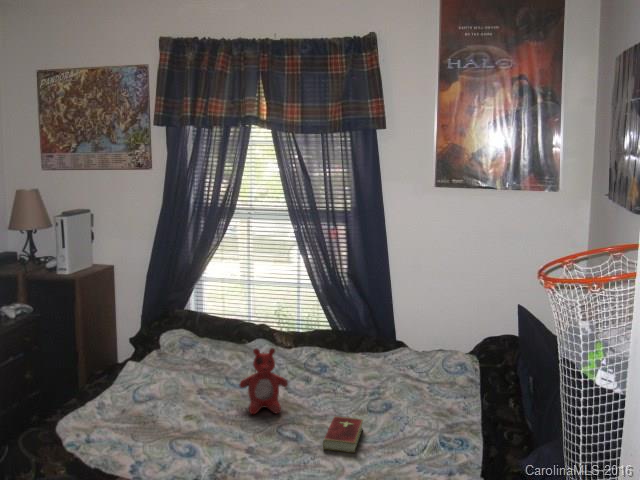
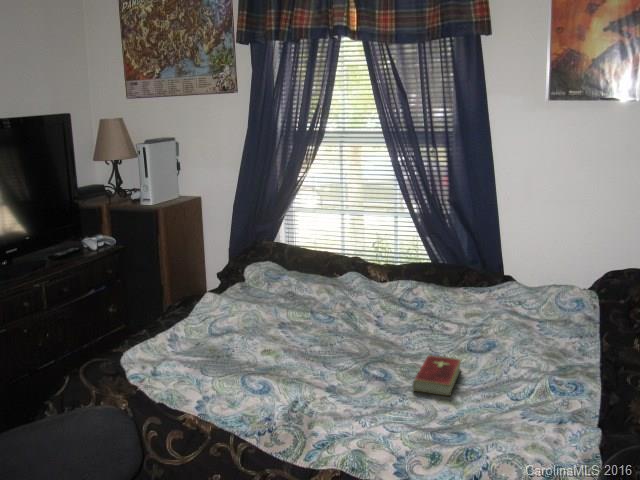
stuffed bear: present [240,348,288,414] -> none [323,279,377,351]

